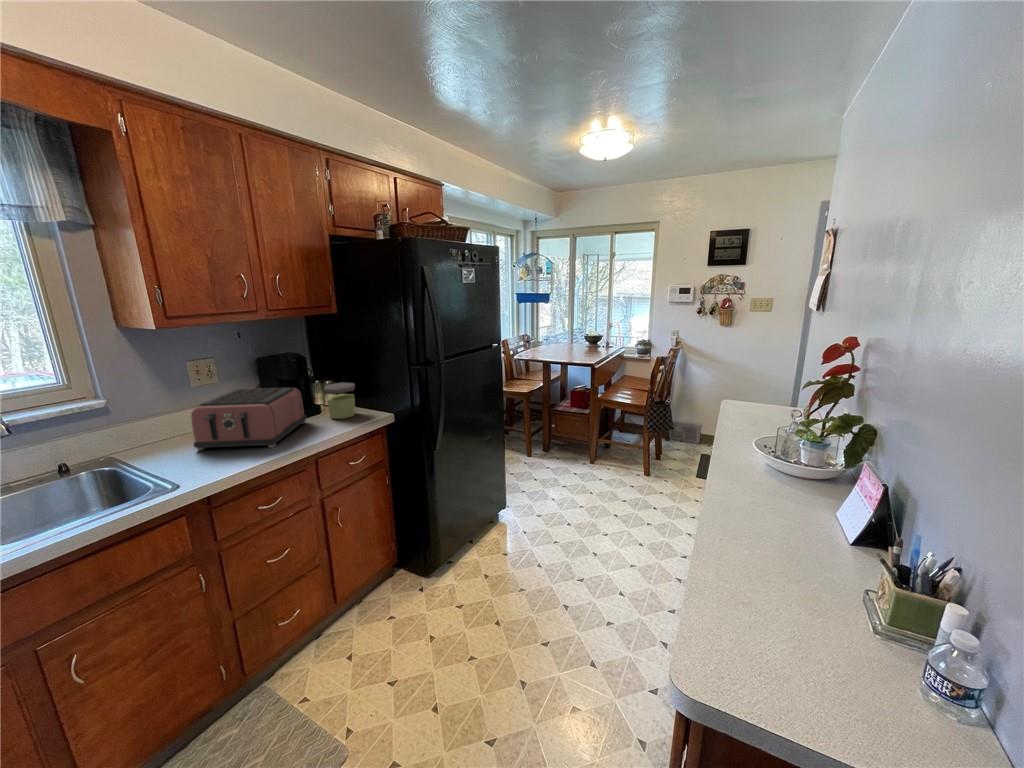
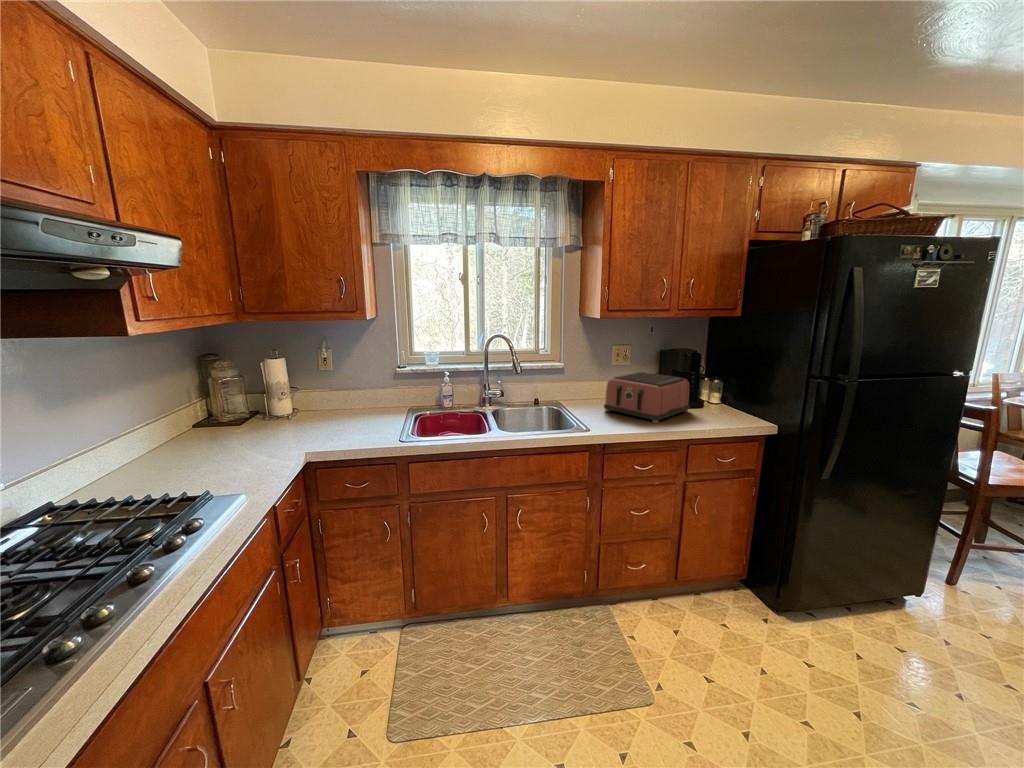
jar: present [324,382,355,419] -> none [710,382,742,417]

